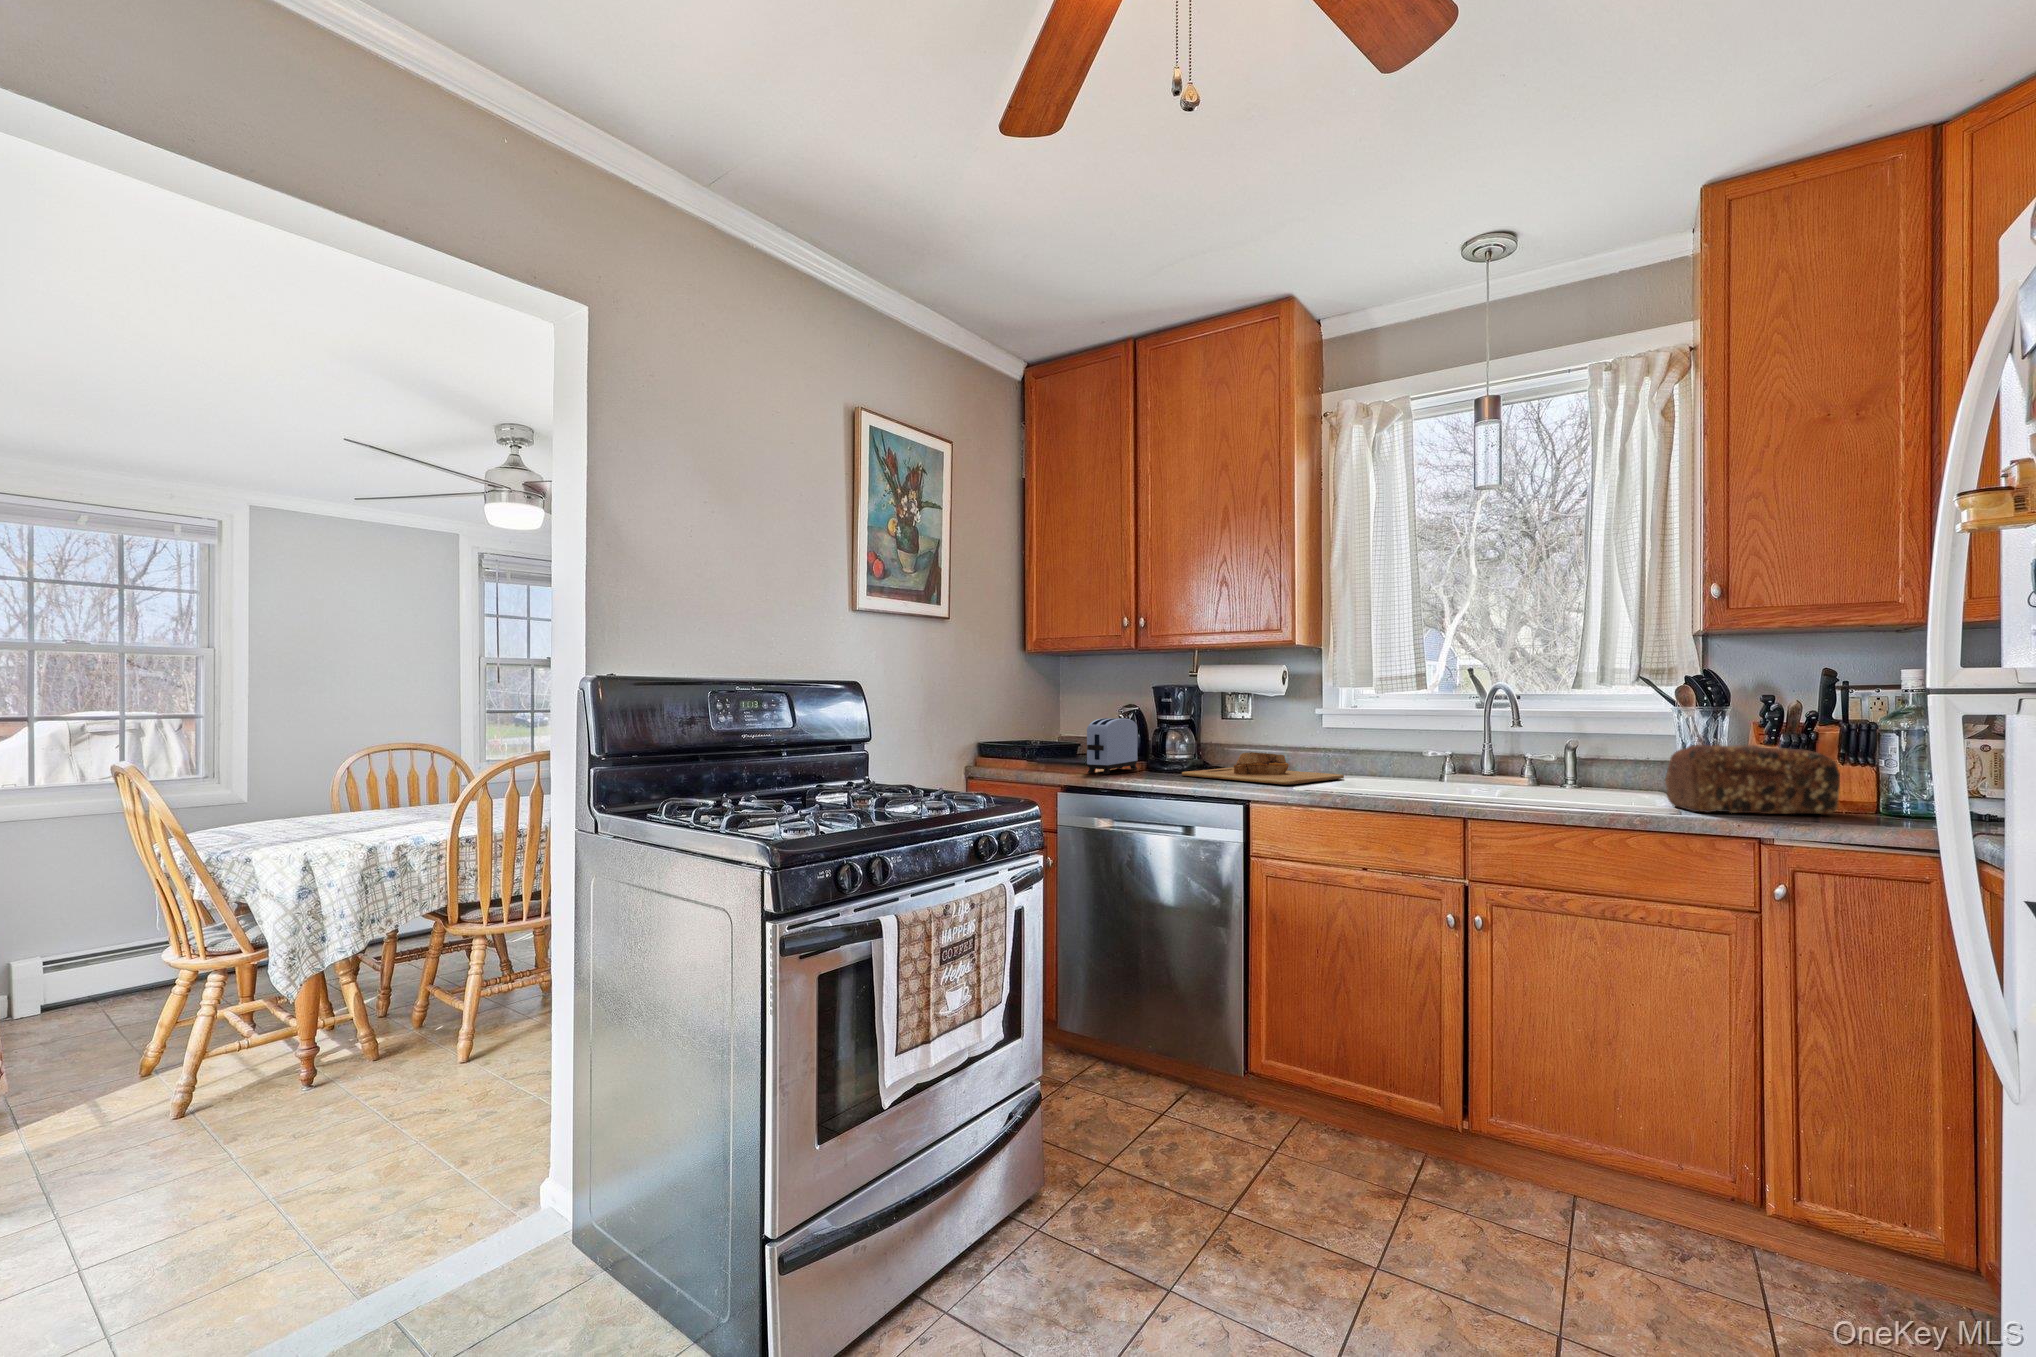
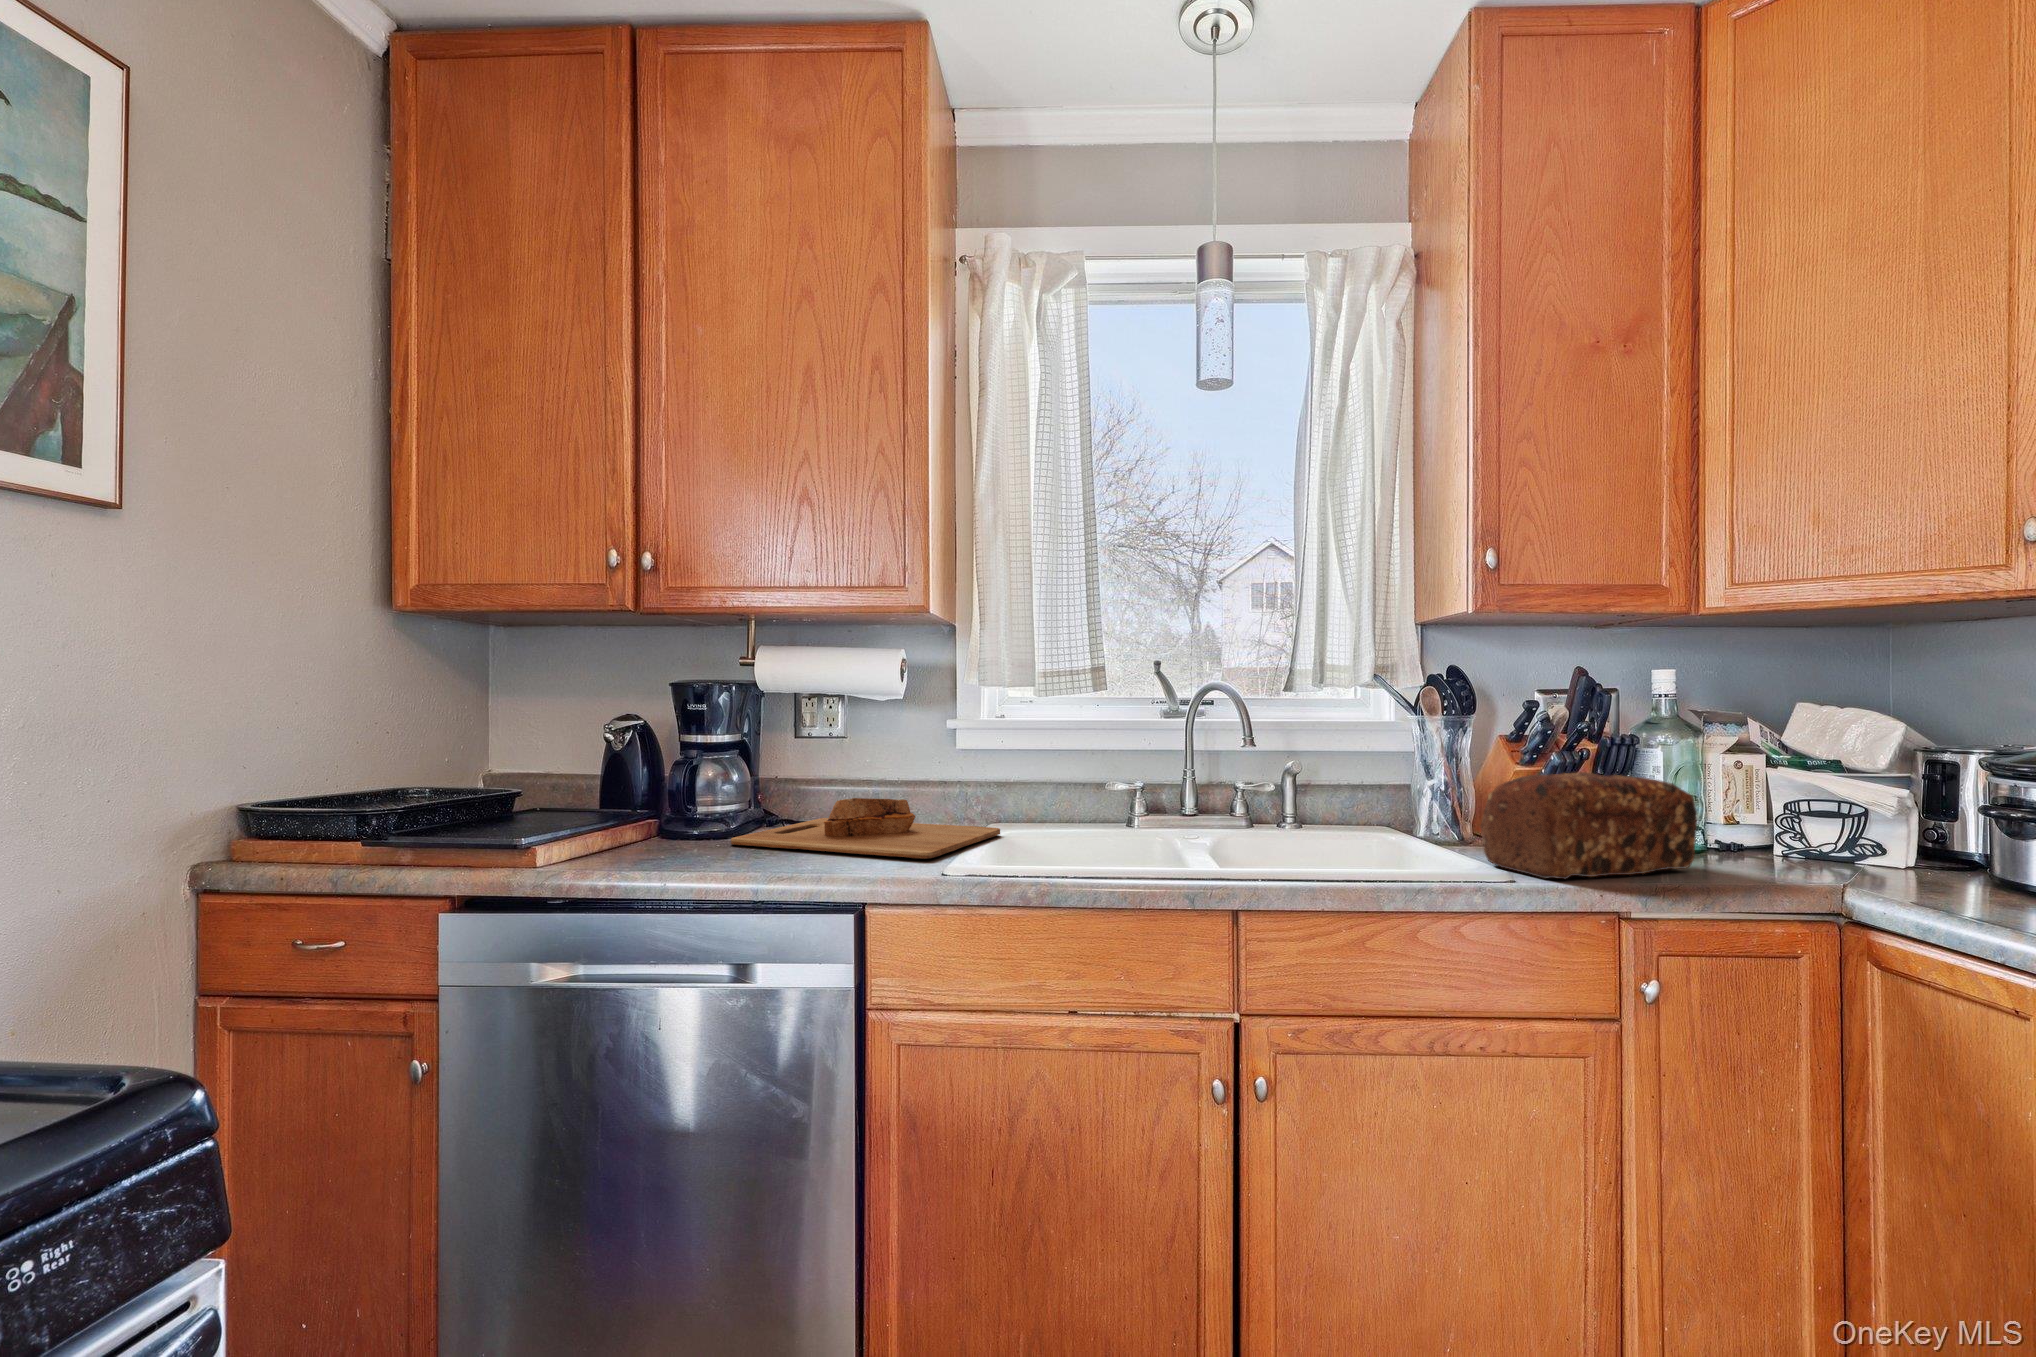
toaster: present [1087,718,1138,774] -> none [543,742,646,850]

